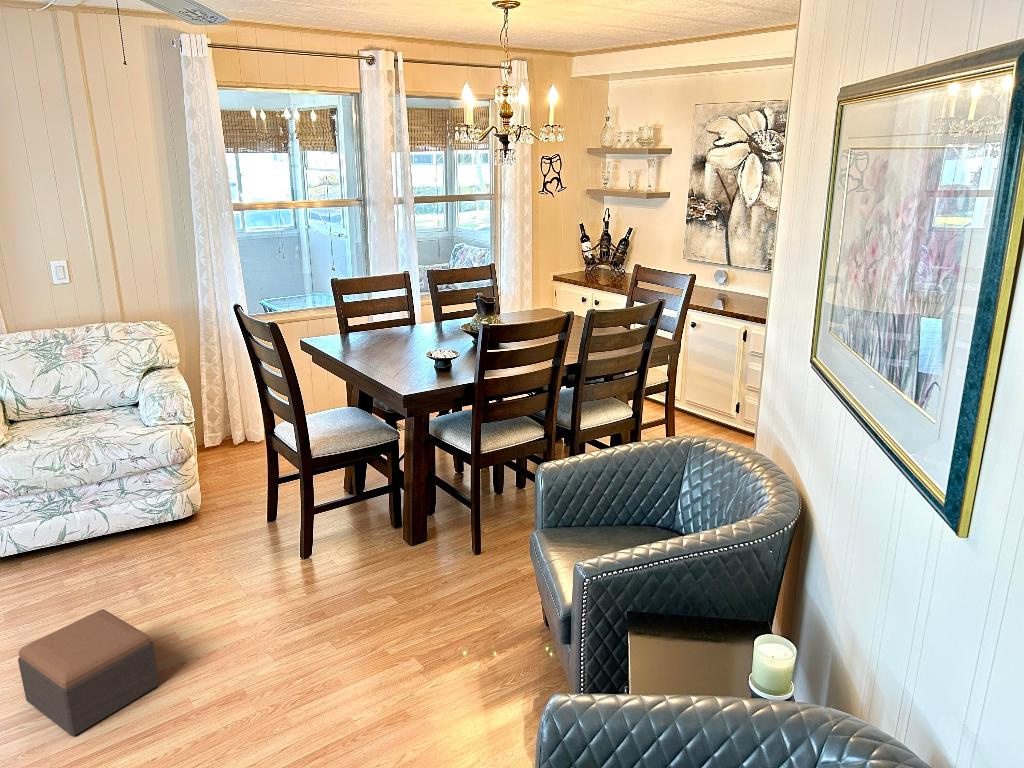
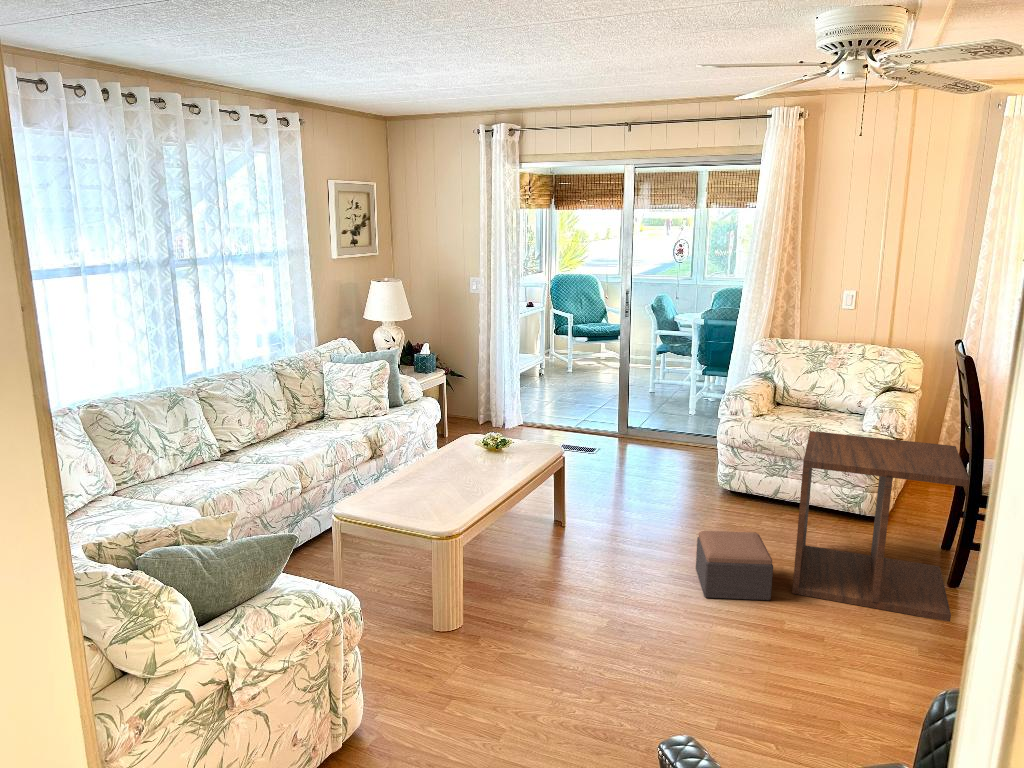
side table: none [118,419,339,659] -> present [792,431,969,622]

